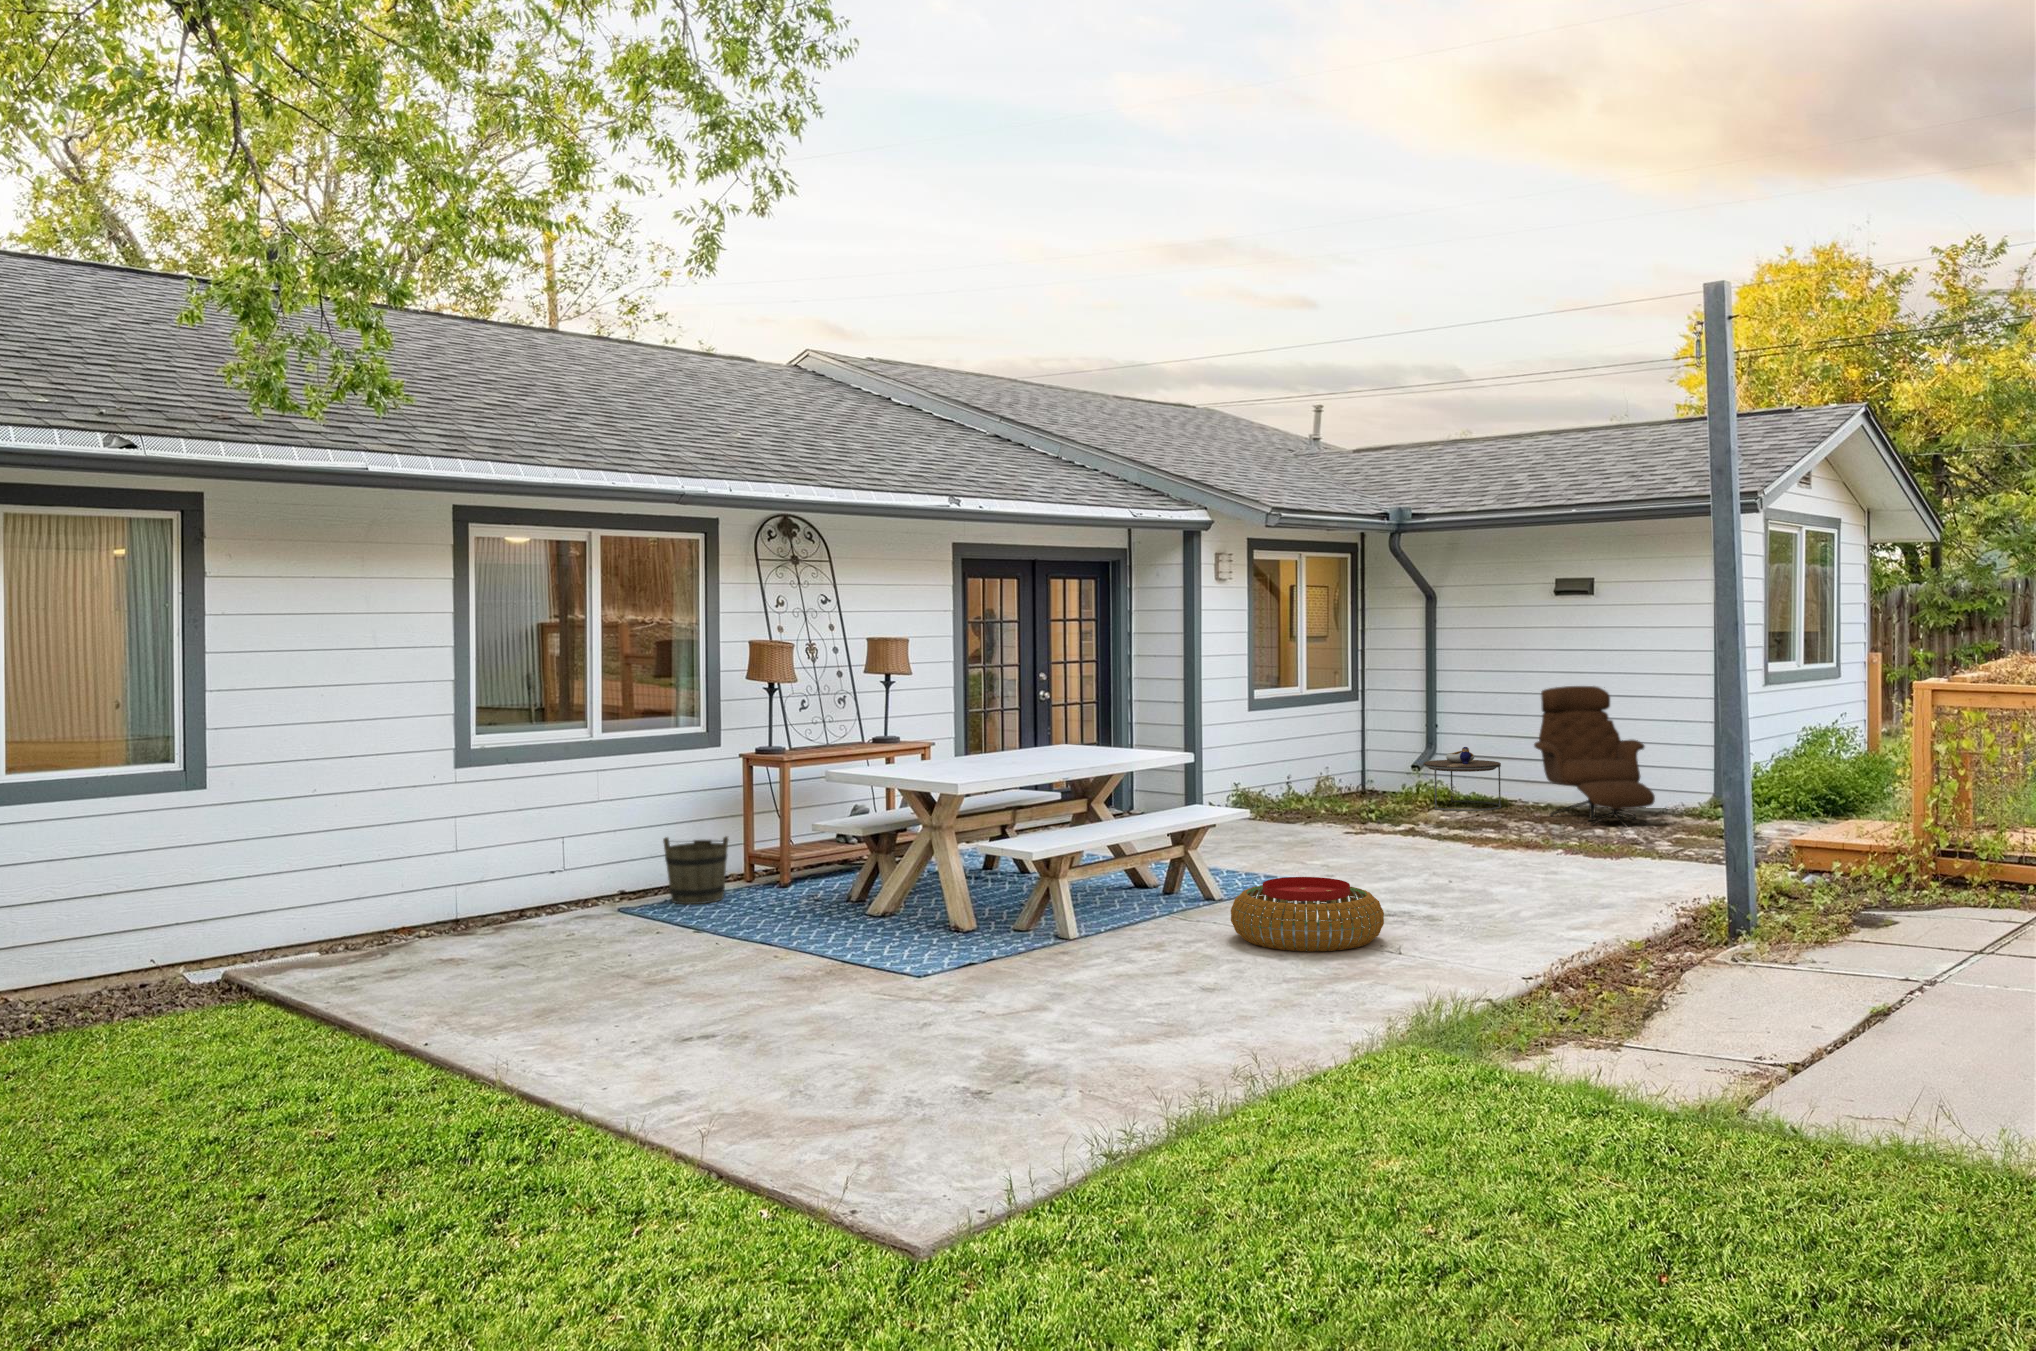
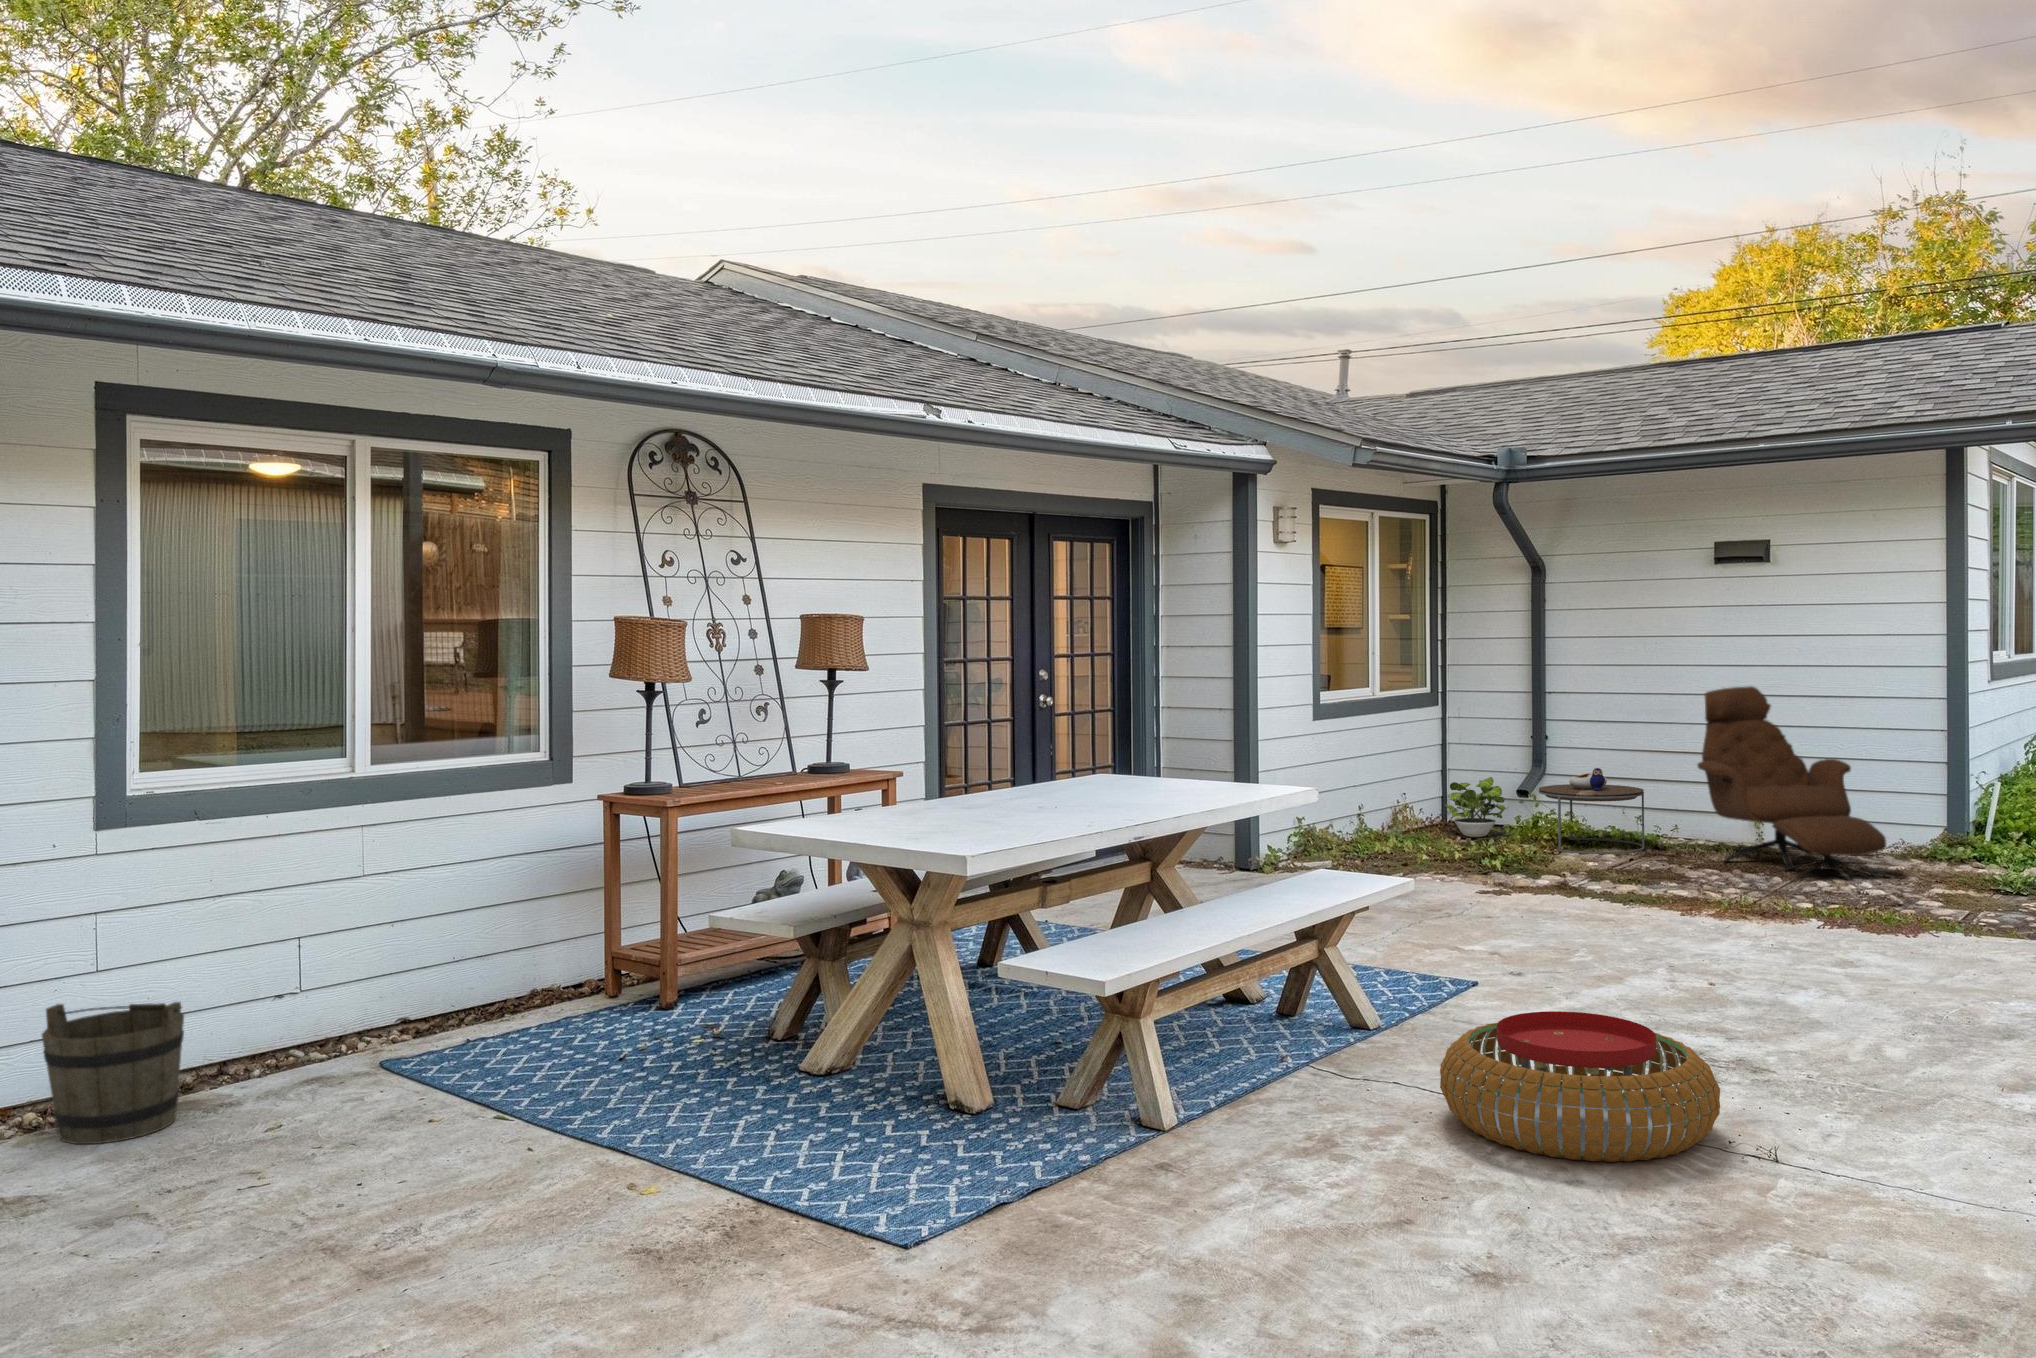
potted plant: none [1359,754,1406,800] -> present [1445,777,1508,837]
bucket: present [663,836,728,904] -> present [42,1002,184,1144]

